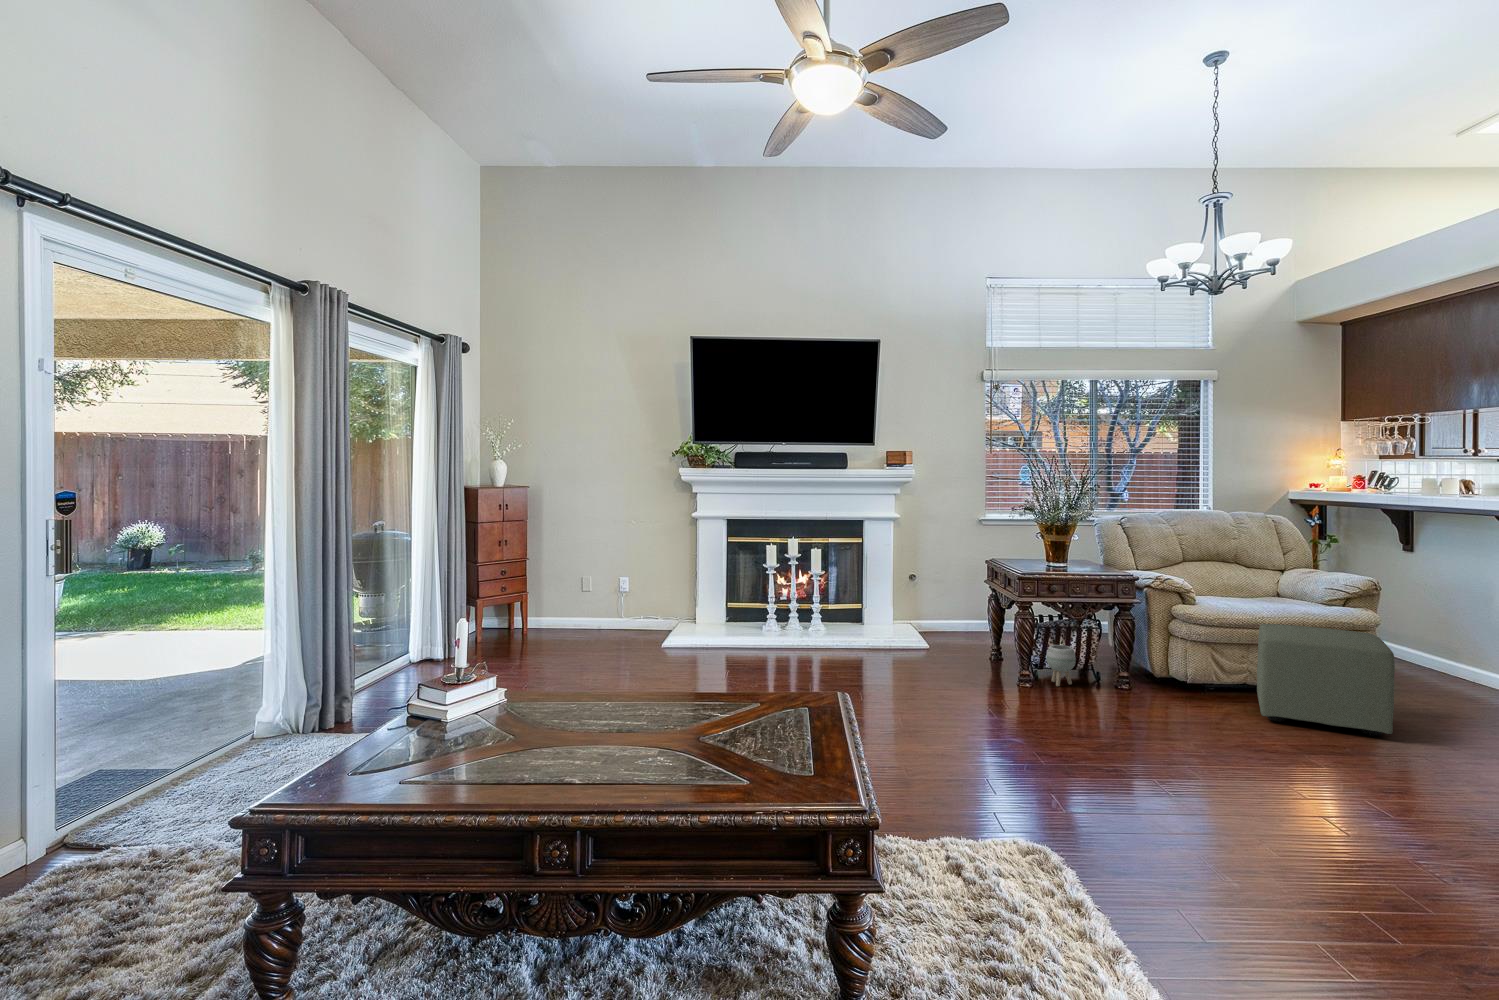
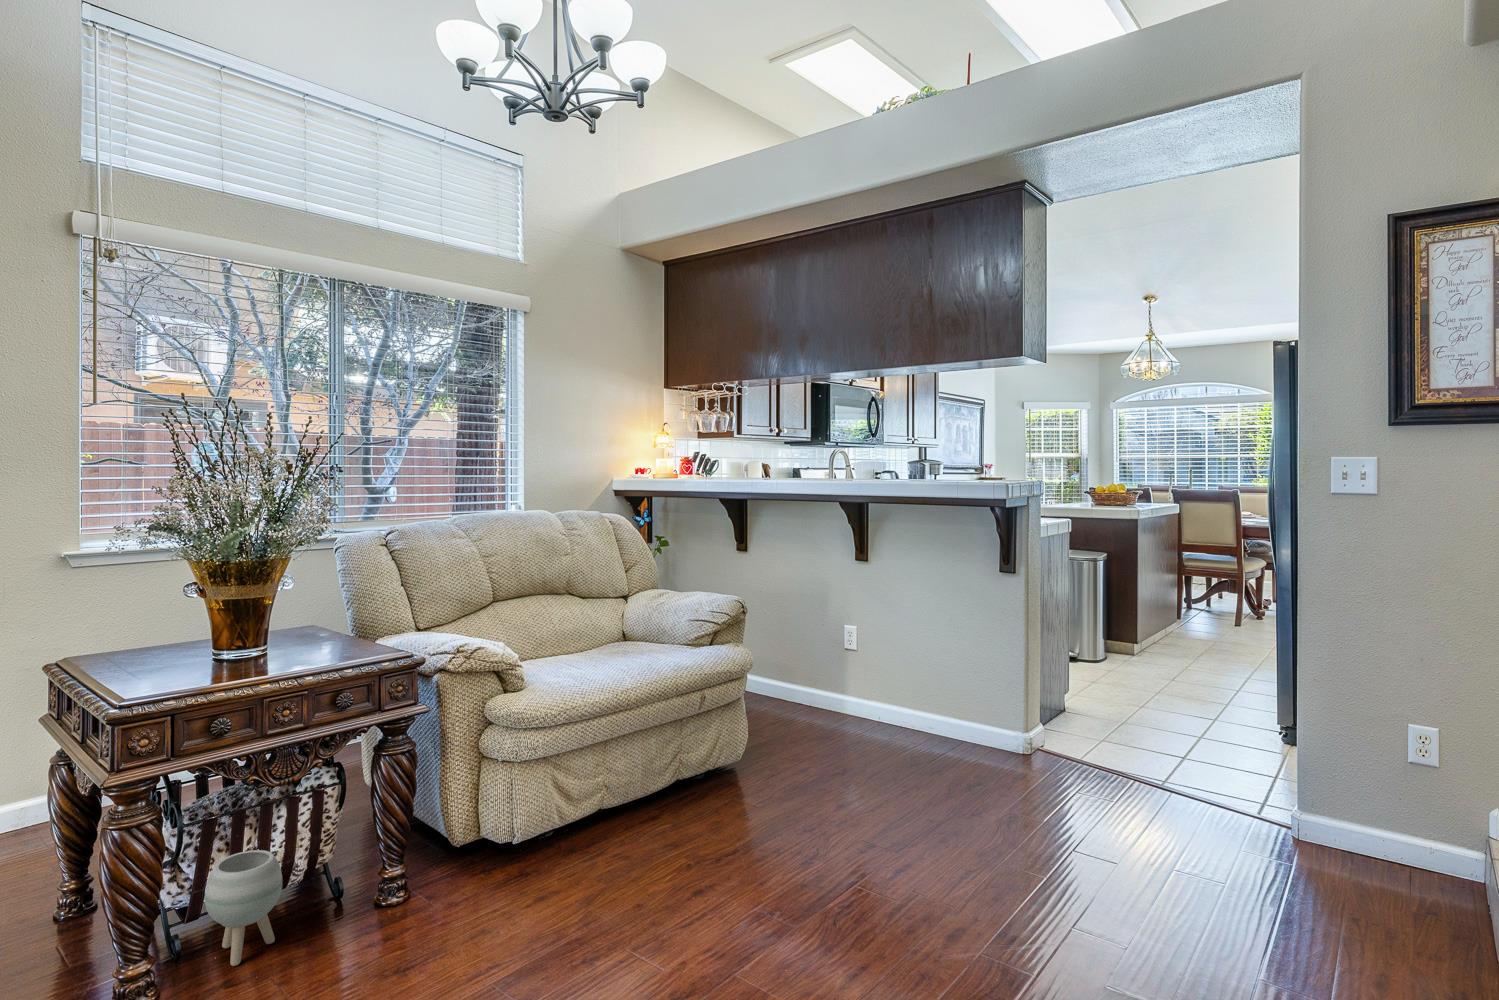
ottoman: present [1257,624,1395,736] -> none [625,702,834,913]

